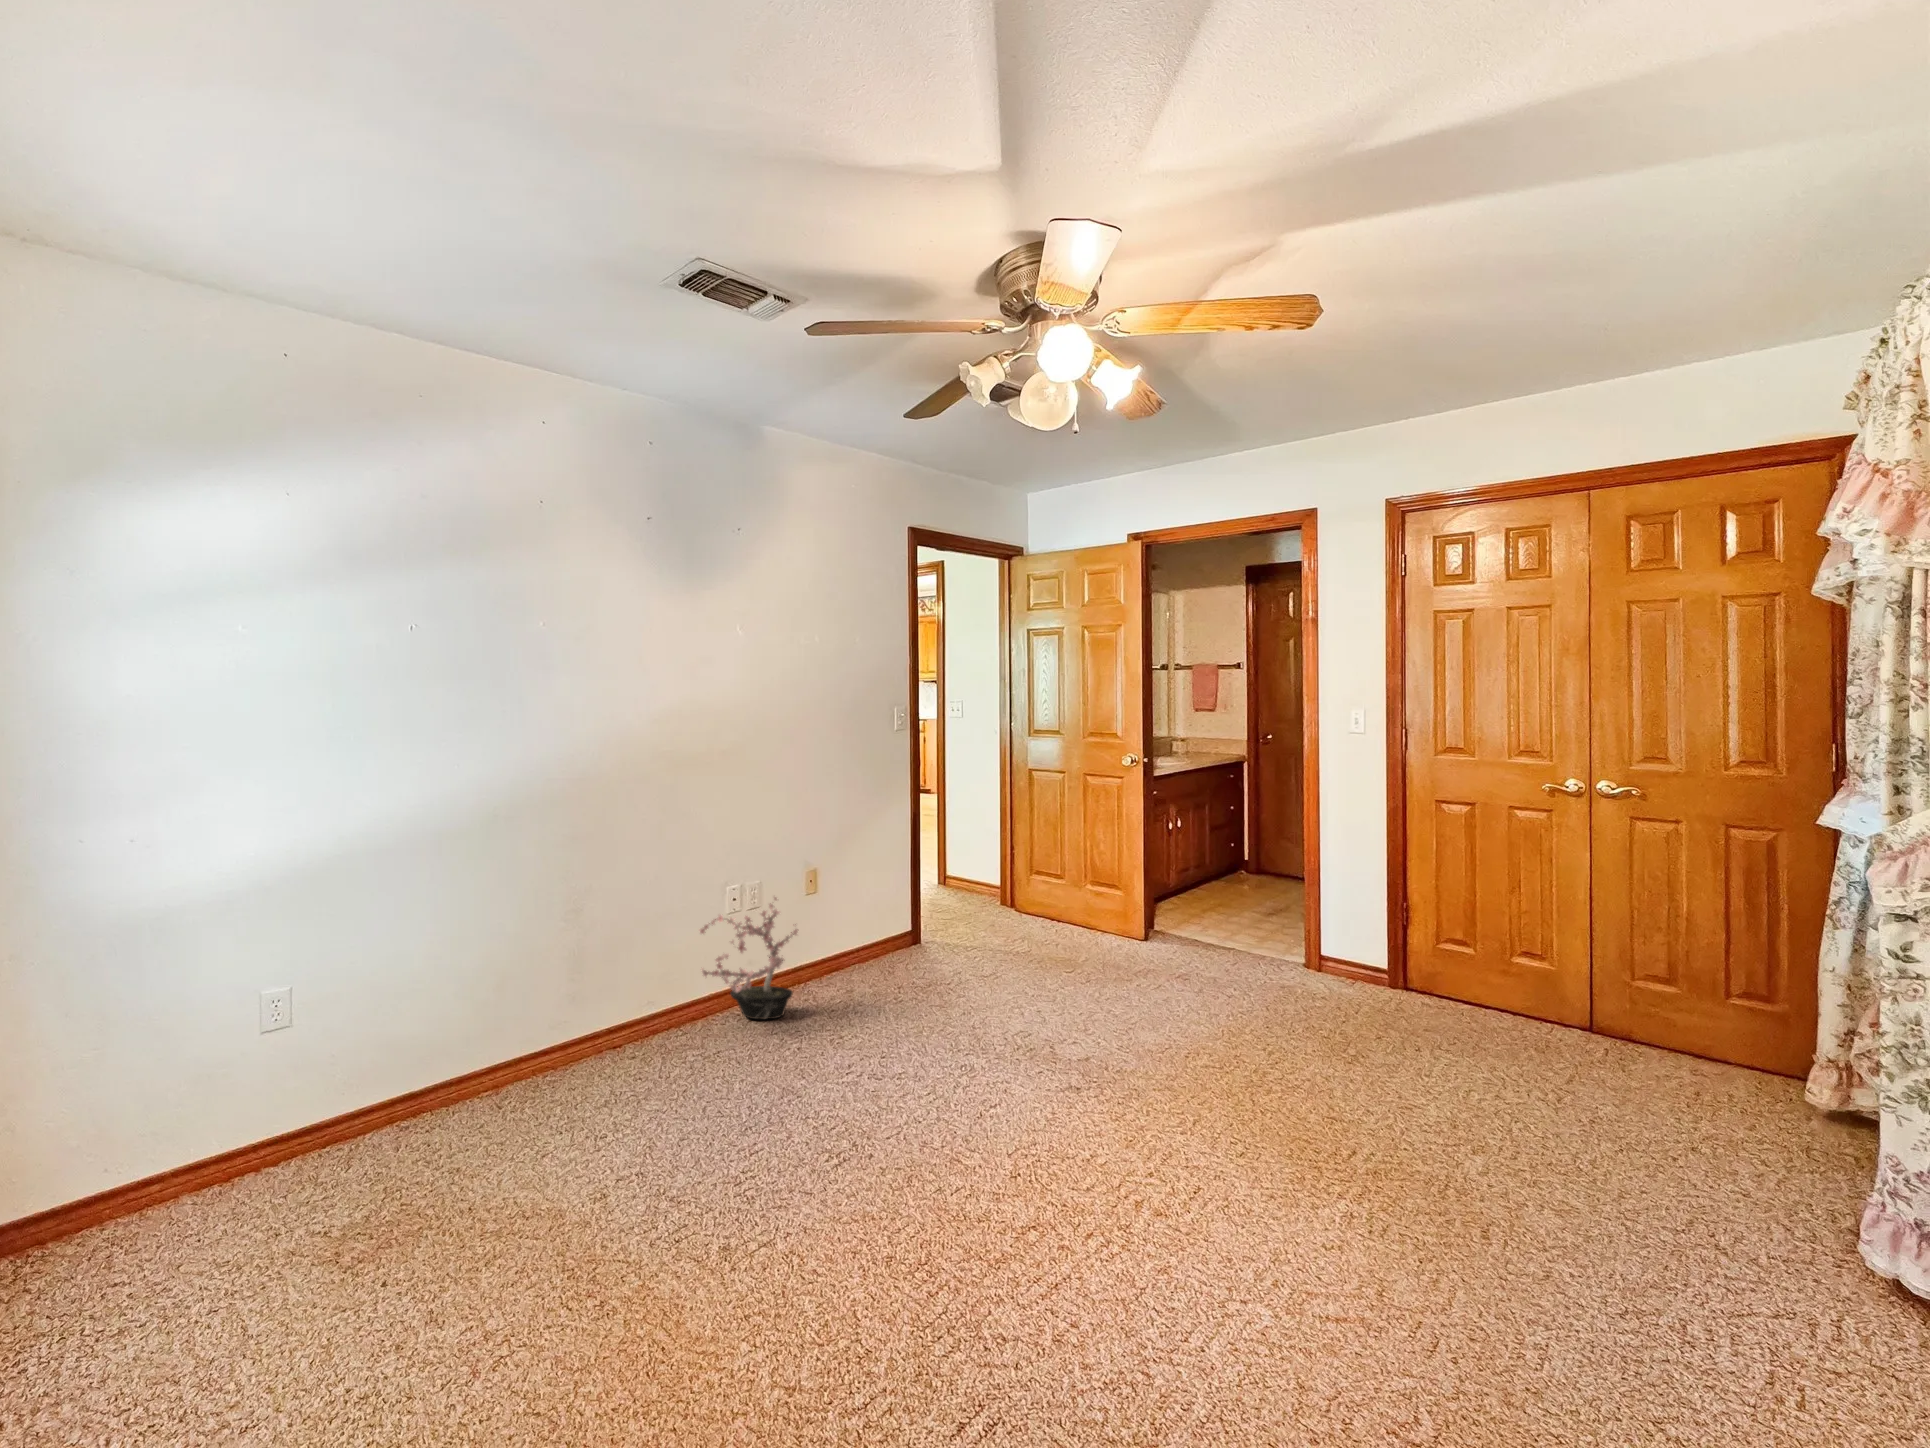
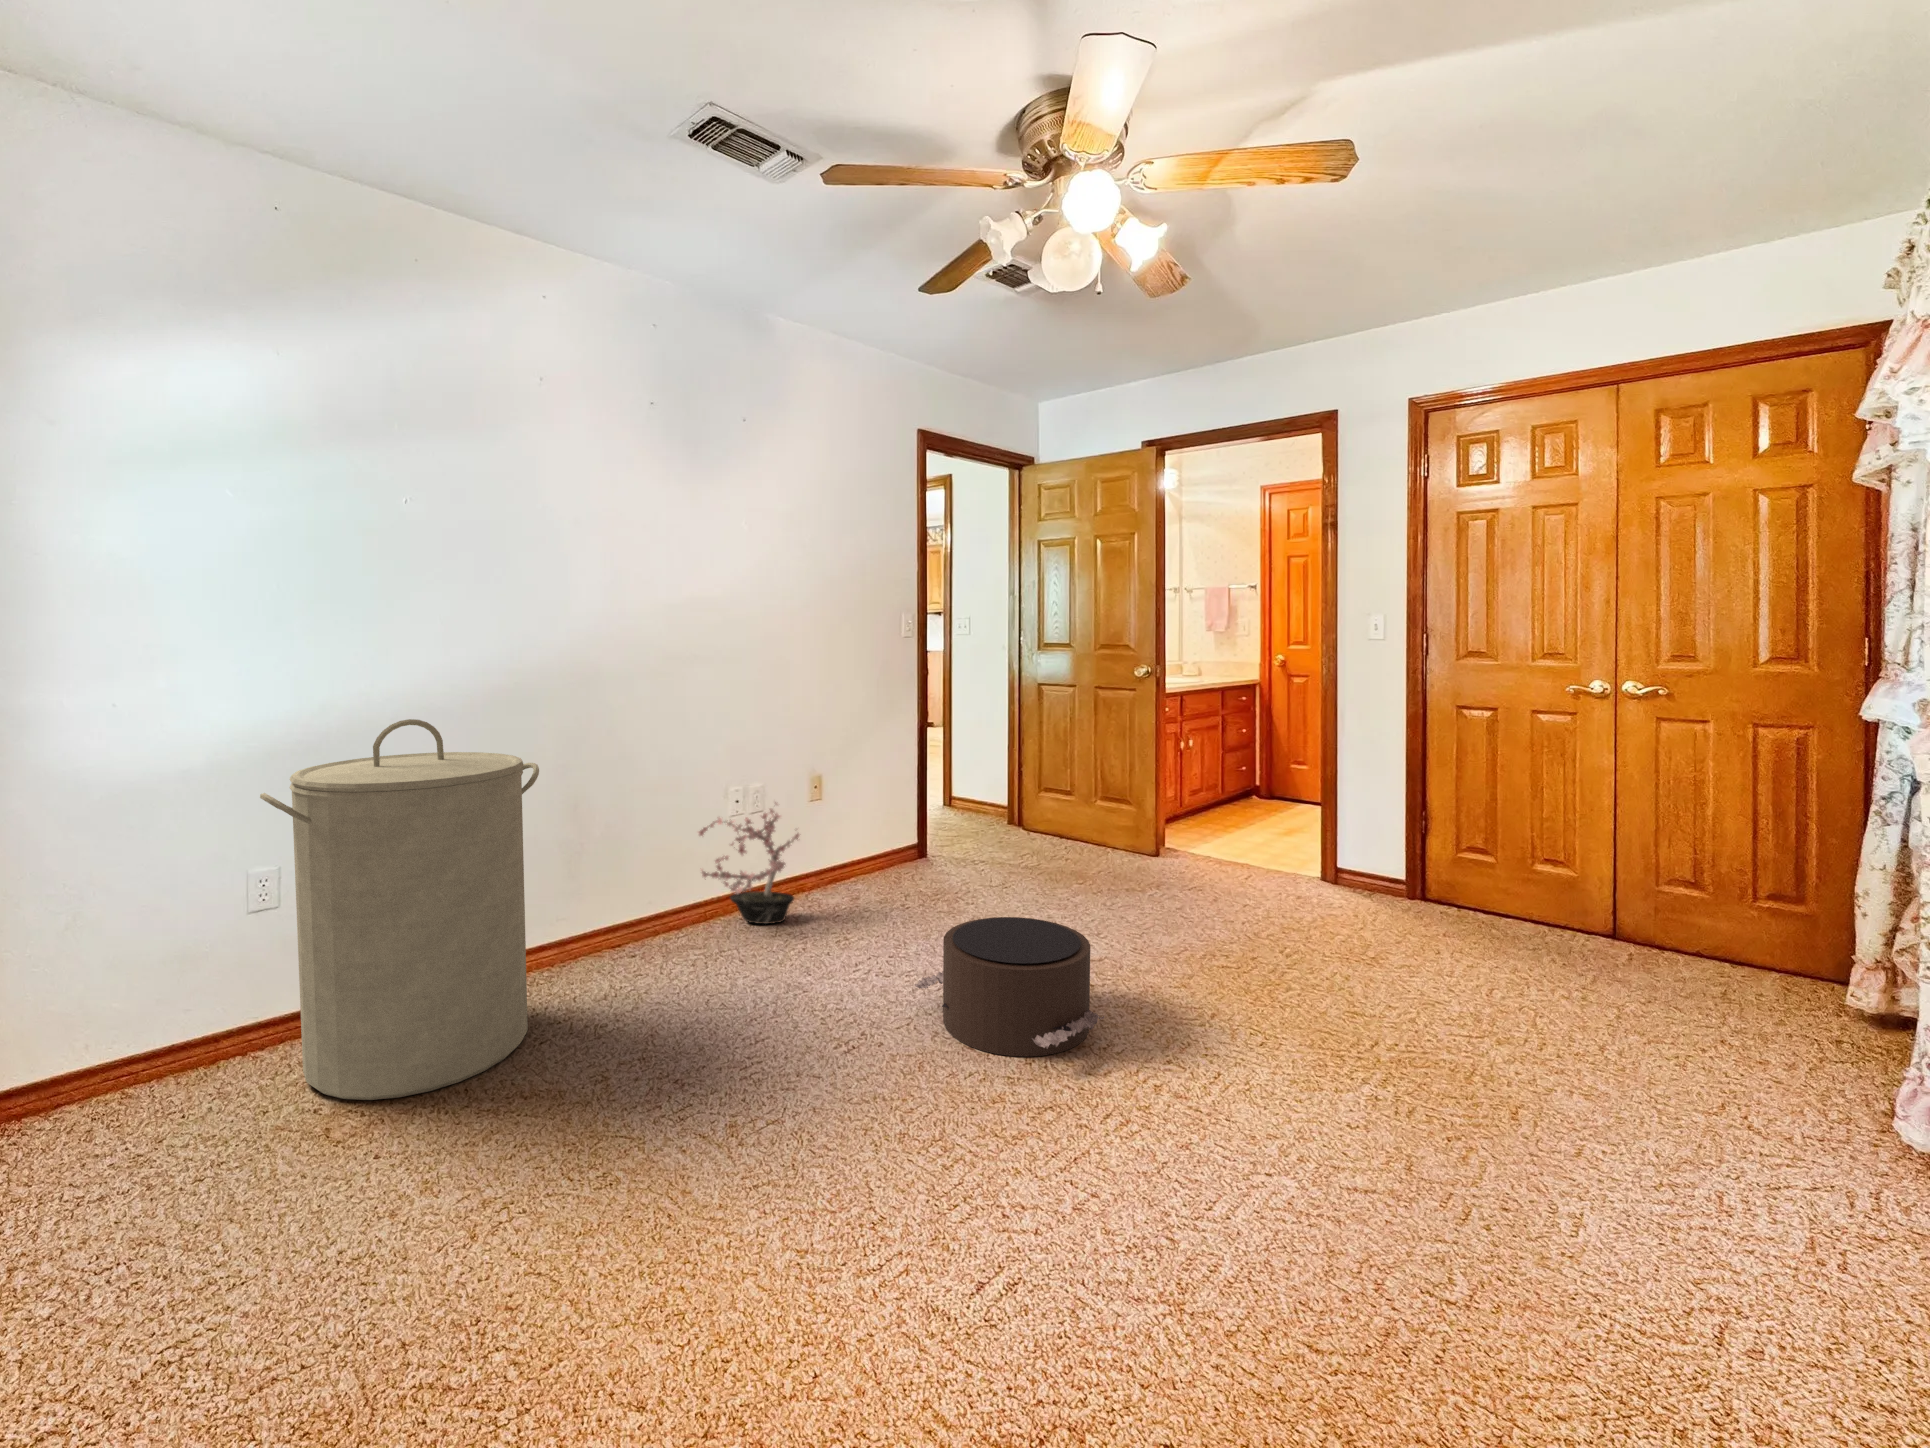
laundry hamper: none [282,843,547,1221] -> present [260,719,539,1100]
pouf: none [906,1021,1089,1169] -> present [914,917,1104,1057]

